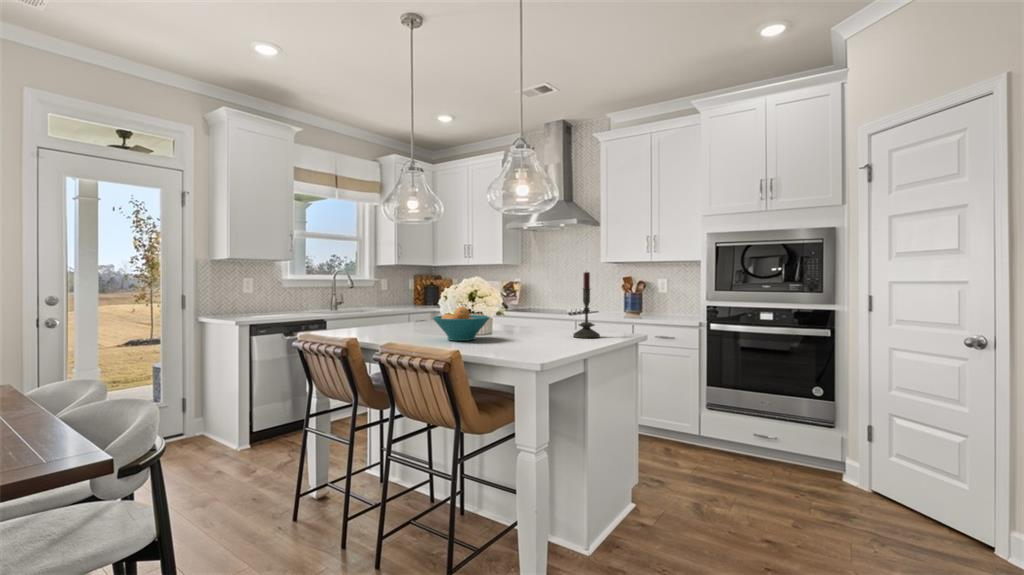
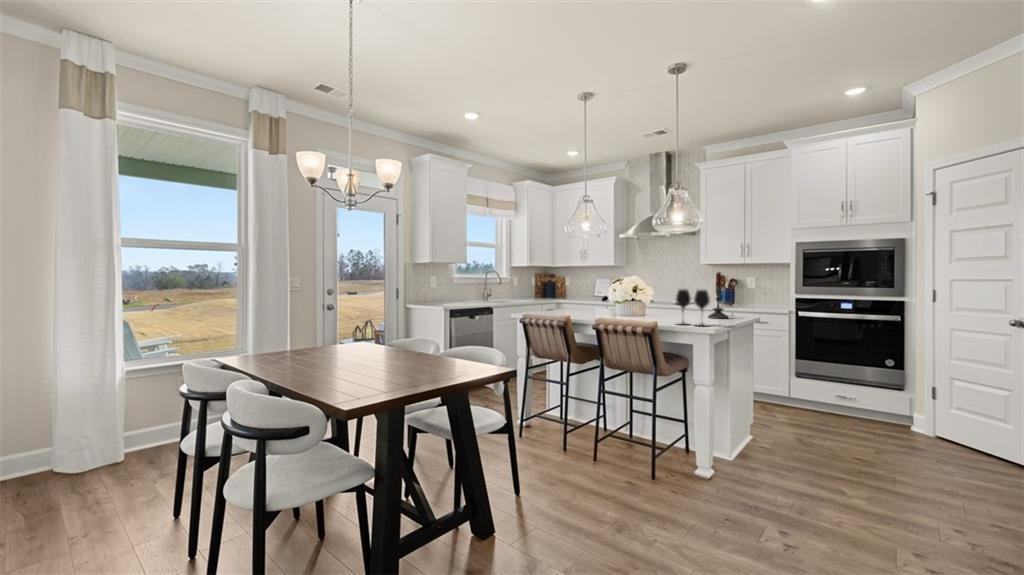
wine glass: none [498,298,545,356] -> present [676,289,710,326]
fruit bowl: present [433,307,490,341] -> none [614,296,654,319]

